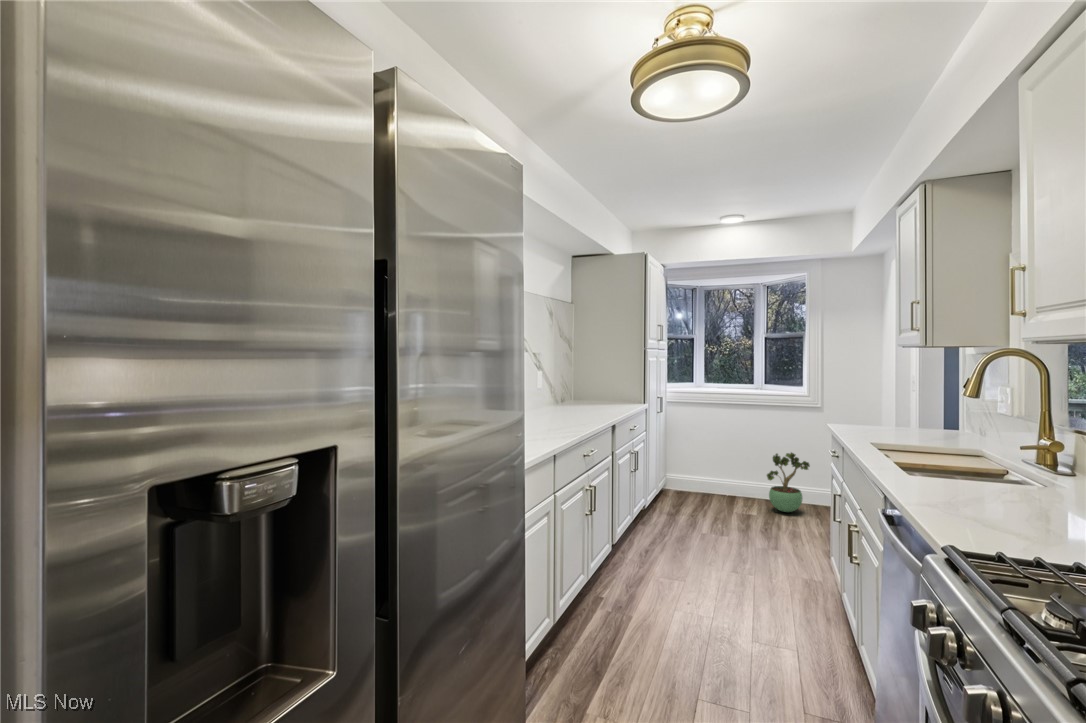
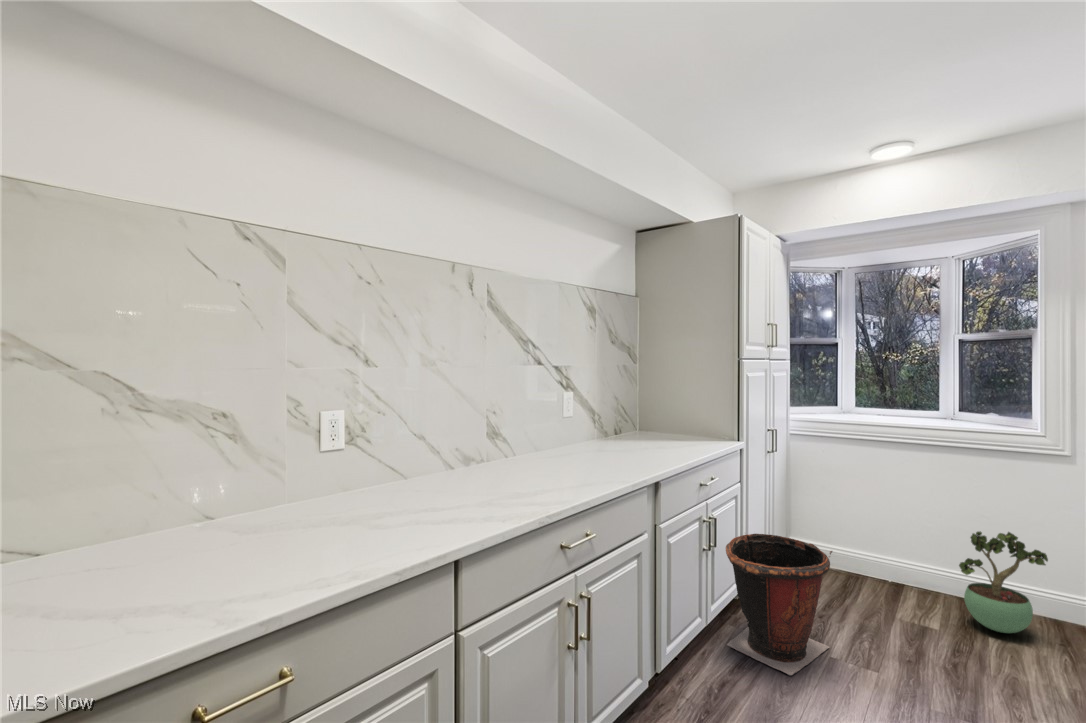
trash can: none [641,461,704,543] -> present [726,534,832,675]

